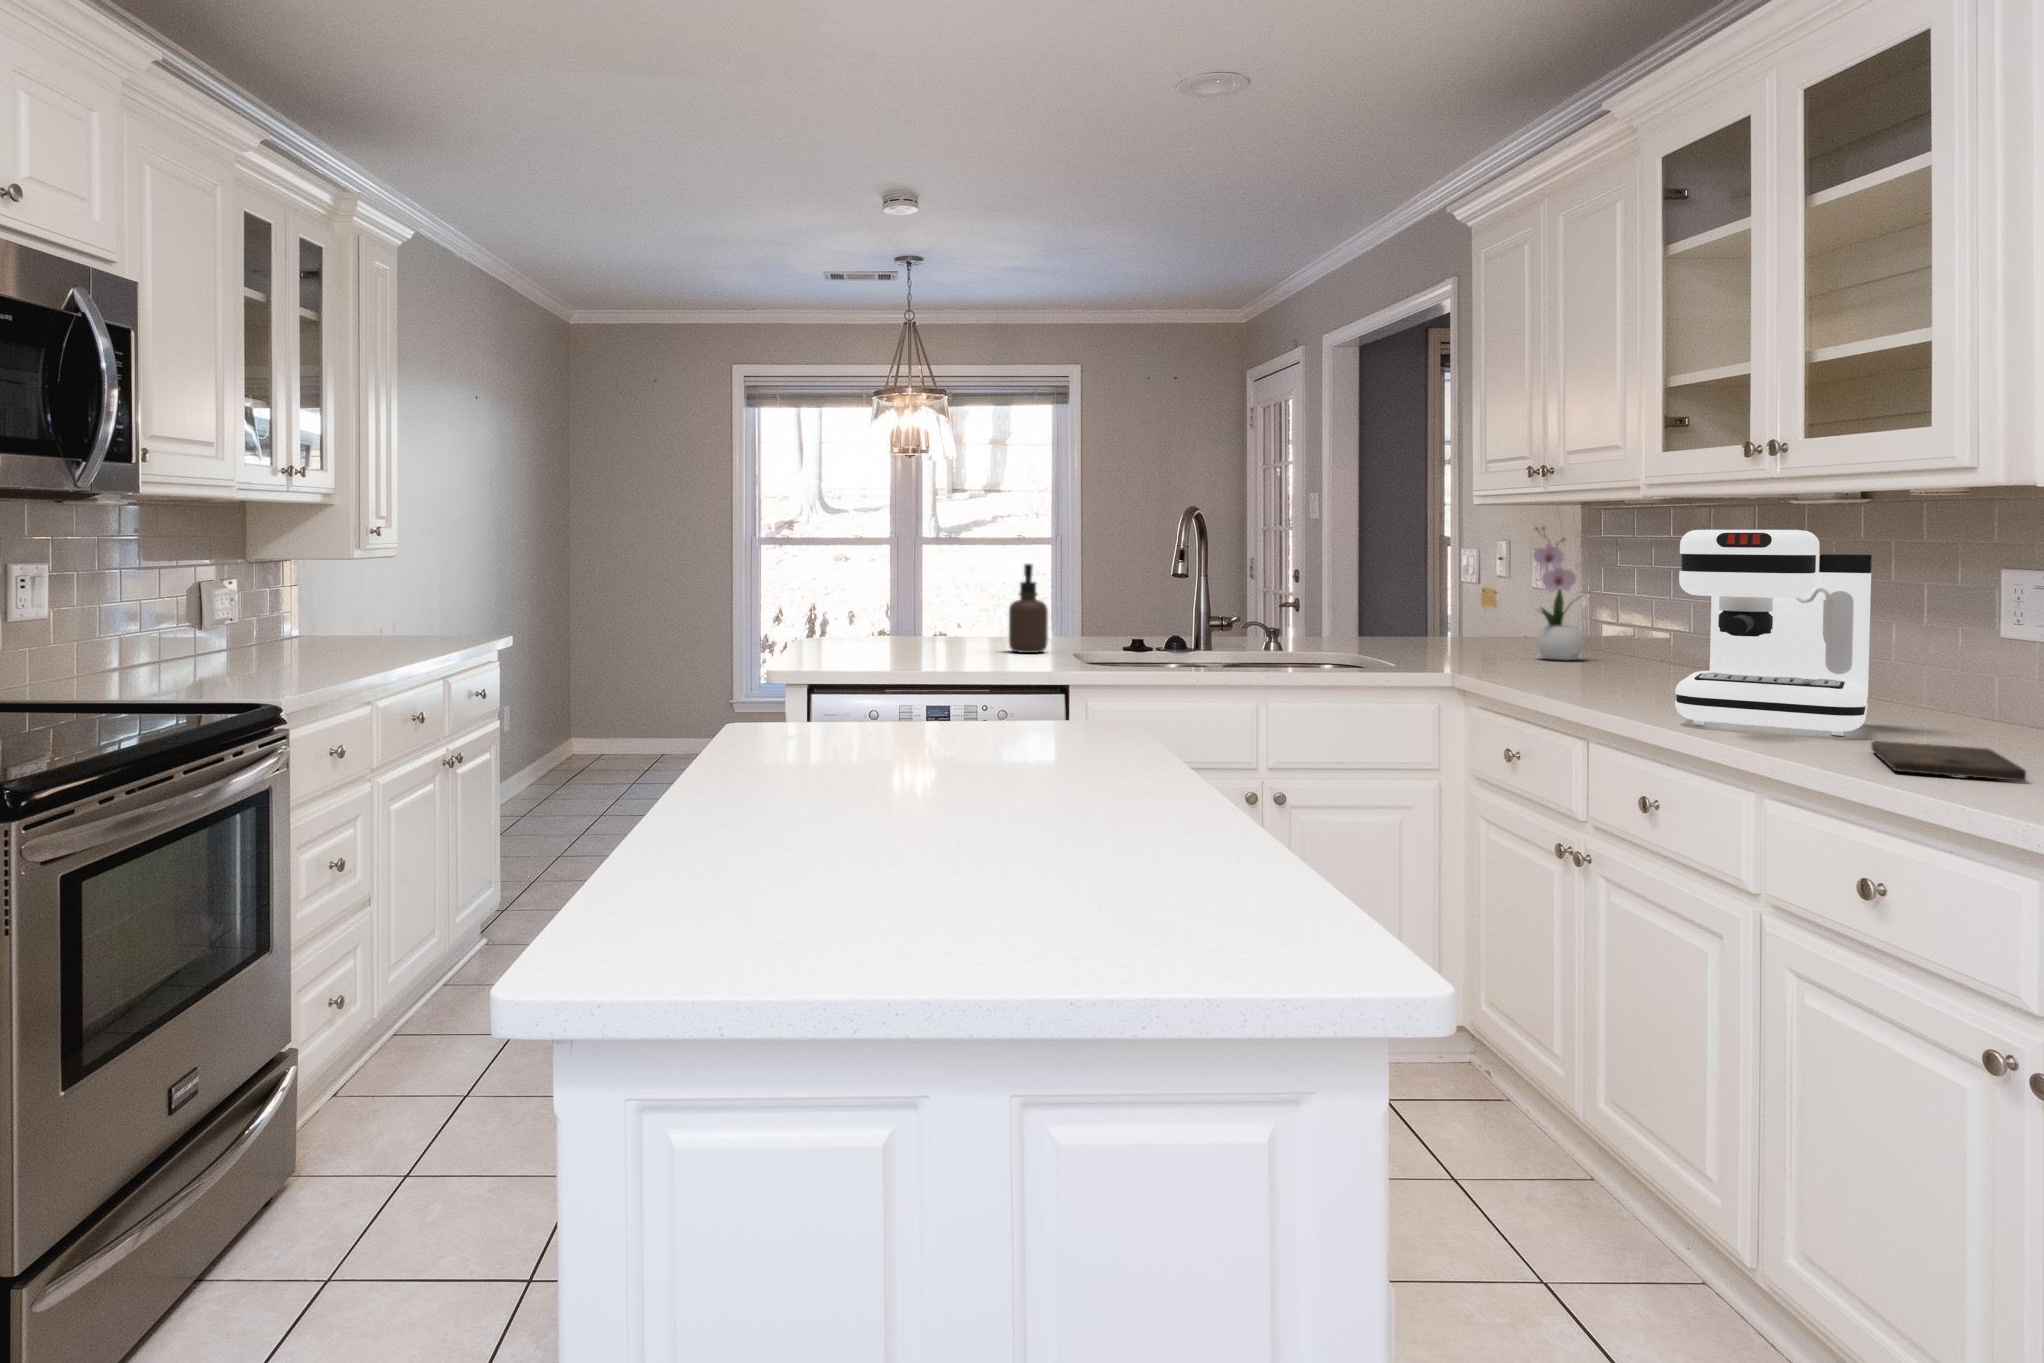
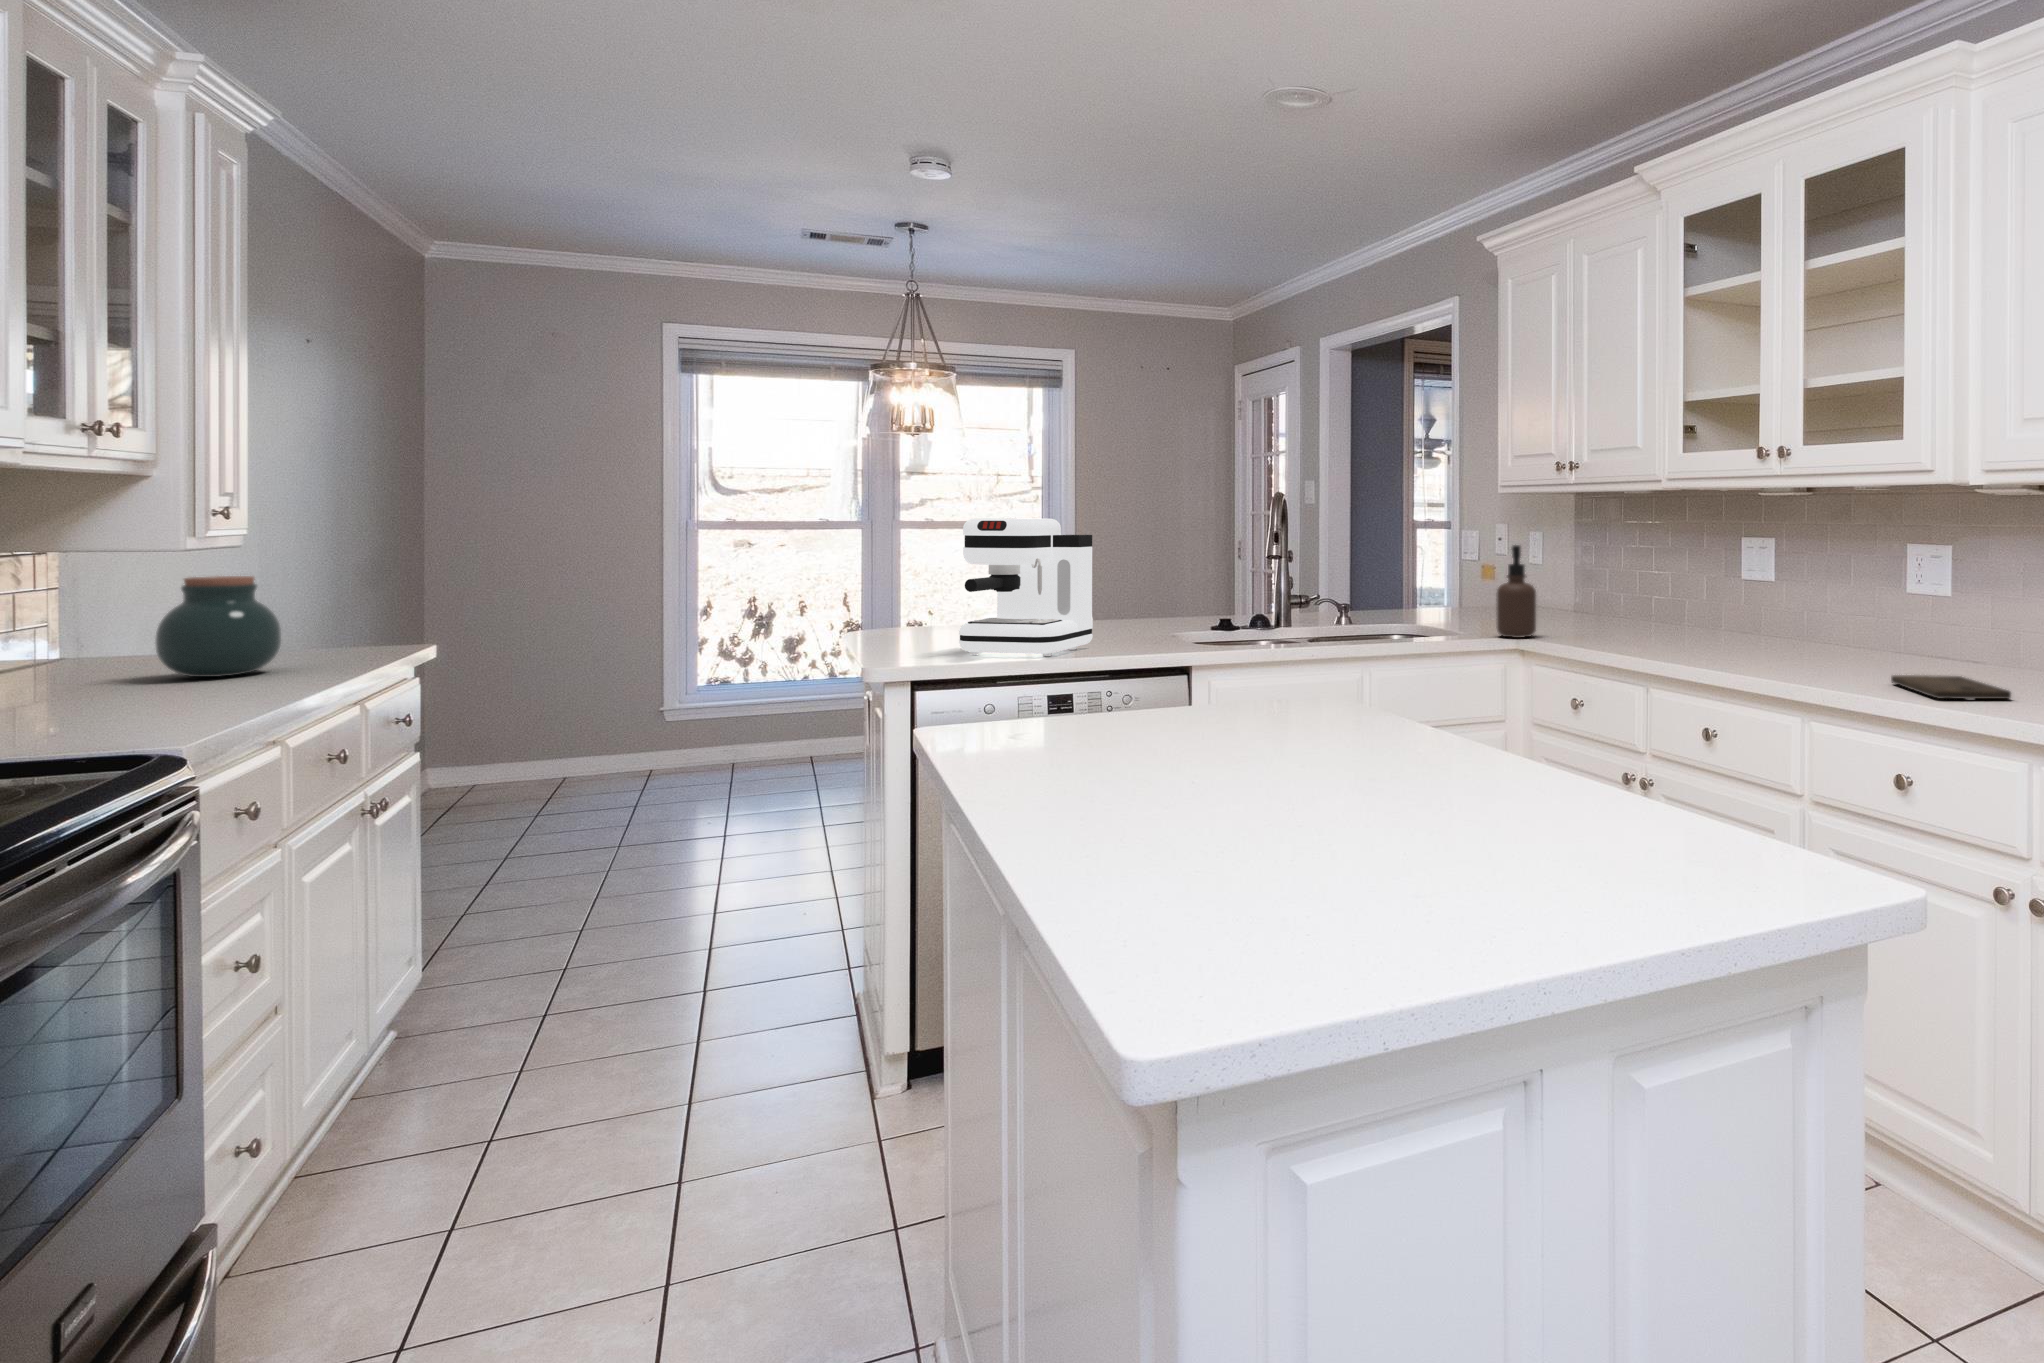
flower arrangement: present [1533,527,1585,660] -> none [1545,510,1583,620]
coffee maker: present [1675,530,1872,736] -> present [959,518,1093,656]
soap dispenser: present [1009,564,1048,653] -> present [1496,545,1536,638]
jar: none [337,577,404,648] -> present [155,576,281,677]

